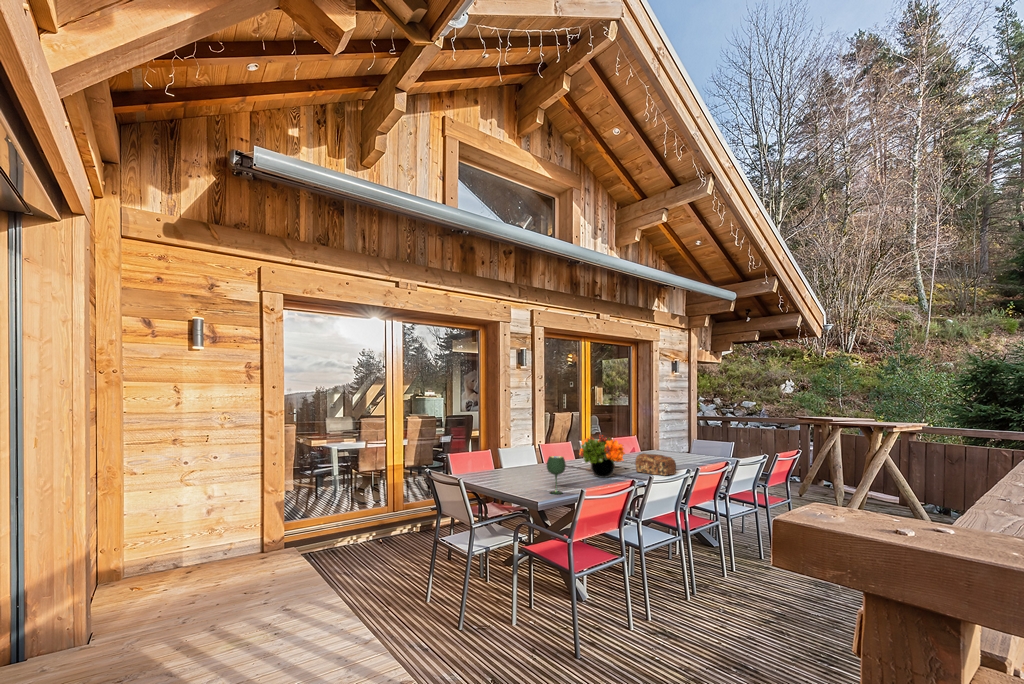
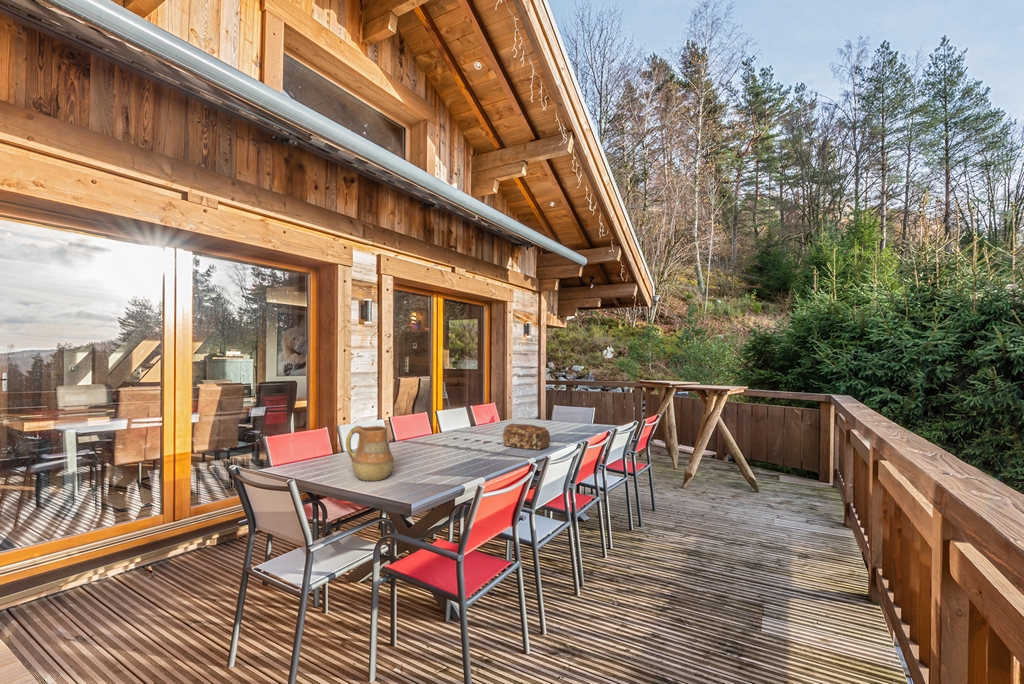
flower arrangement: present [579,435,625,478] -> none [437,403,496,457]
pitcher: none [512,447,545,487] -> present [346,426,394,481]
wine glass: present [547,456,566,494] -> none [397,438,425,493]

